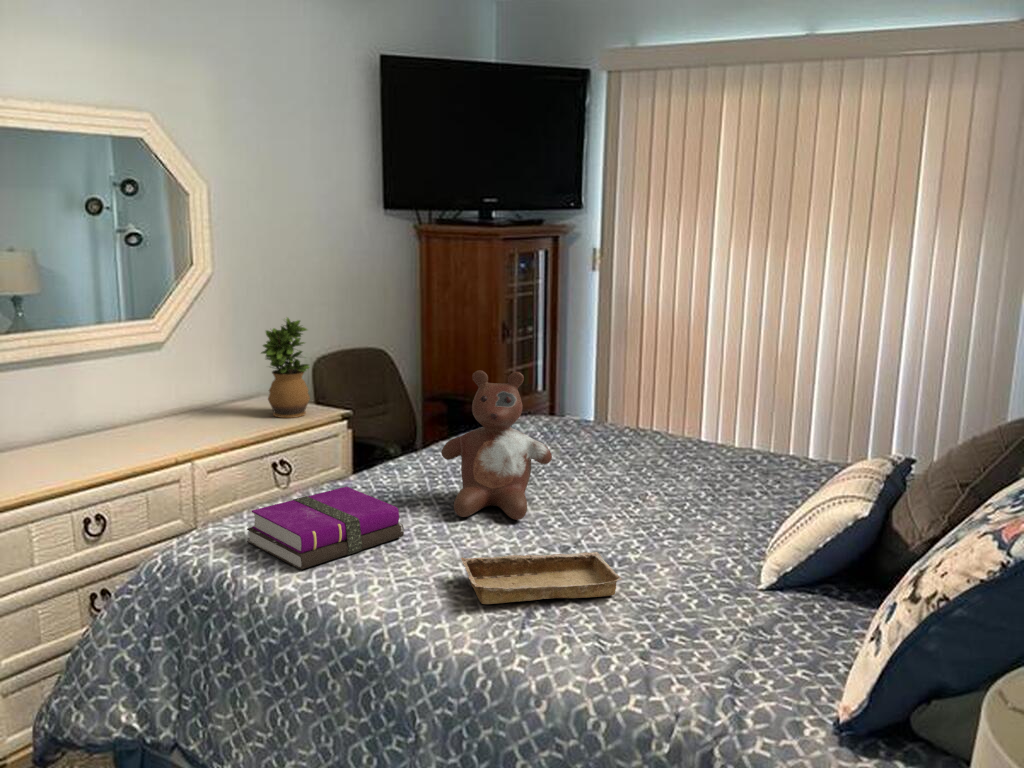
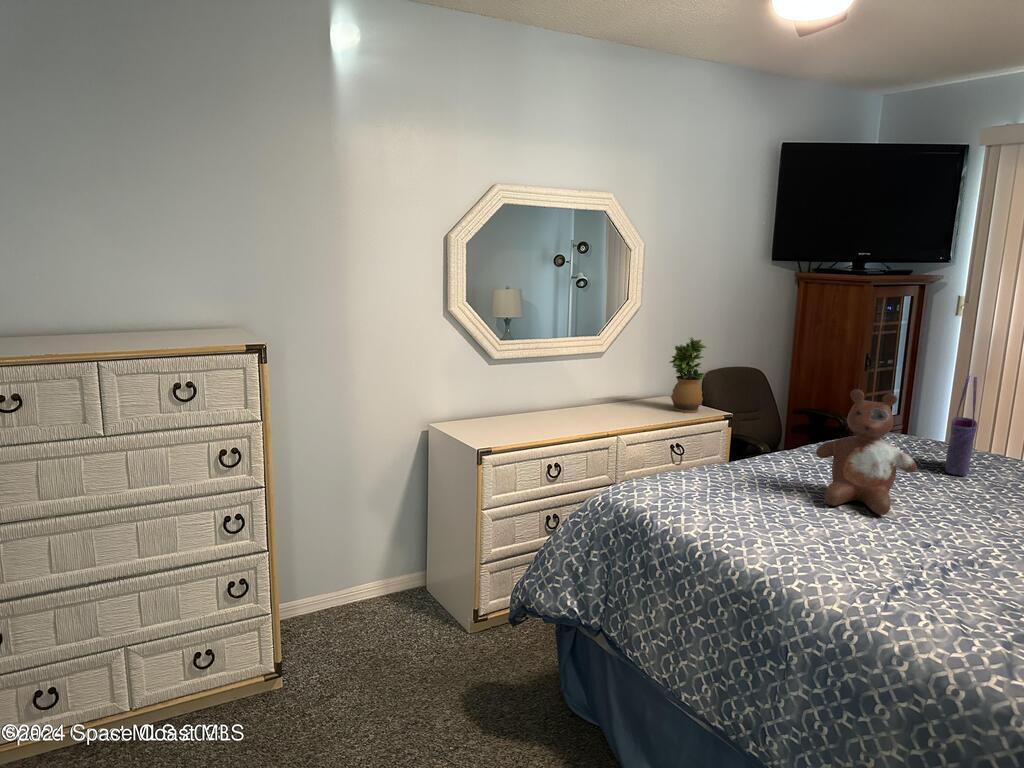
tote bag: none [586,342,613,457] -> present [945,375,977,476]
notebook: present [247,486,404,570] -> none [662,468,782,523]
tray: present [461,552,622,604] -> none [833,536,985,591]

